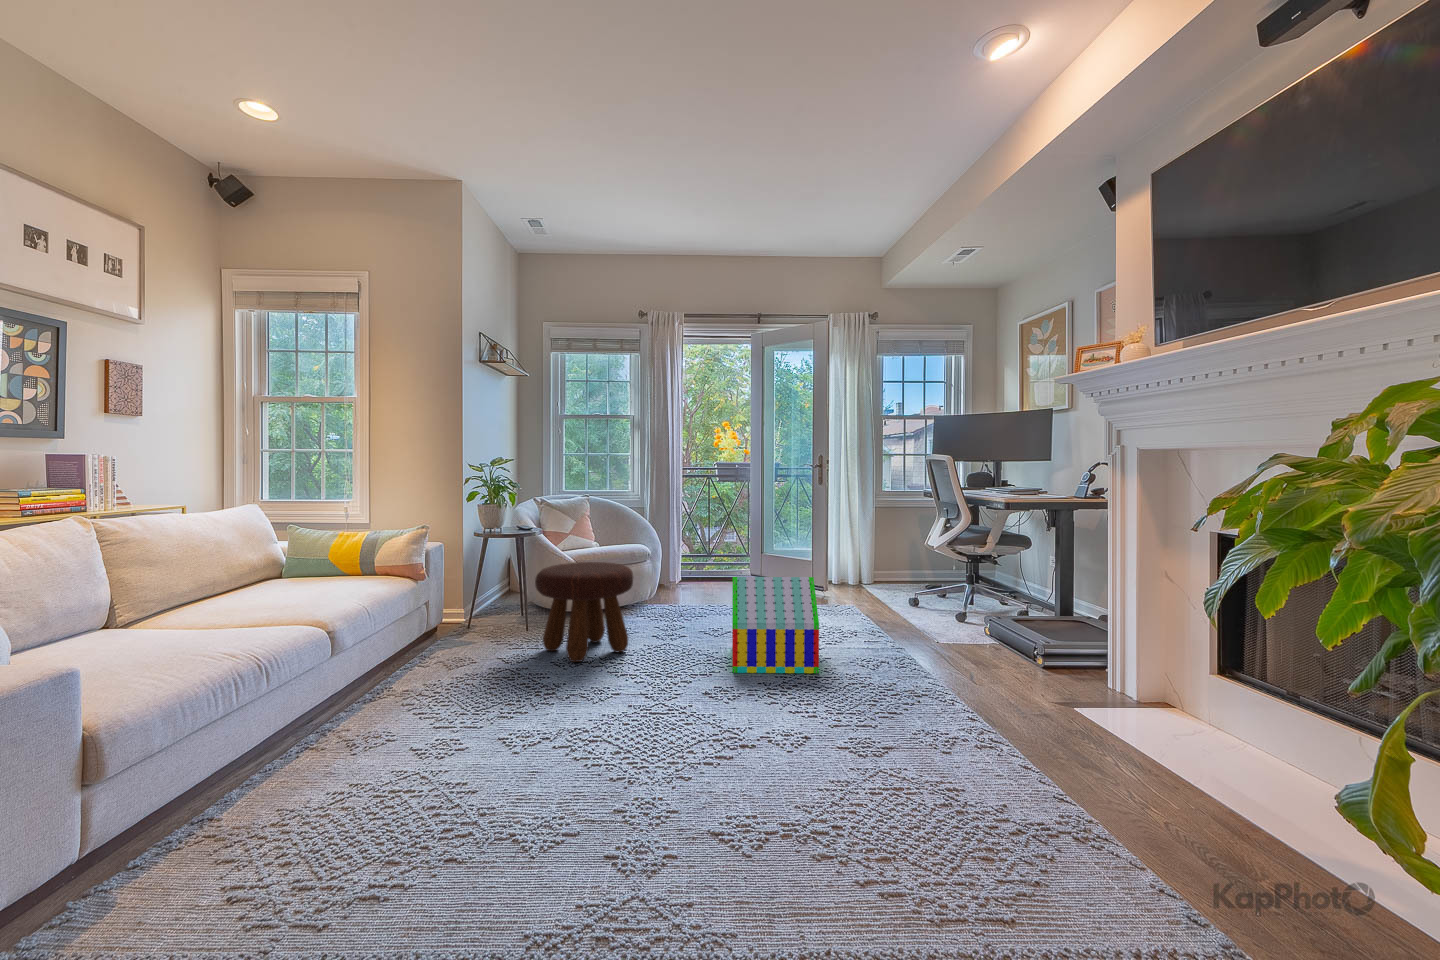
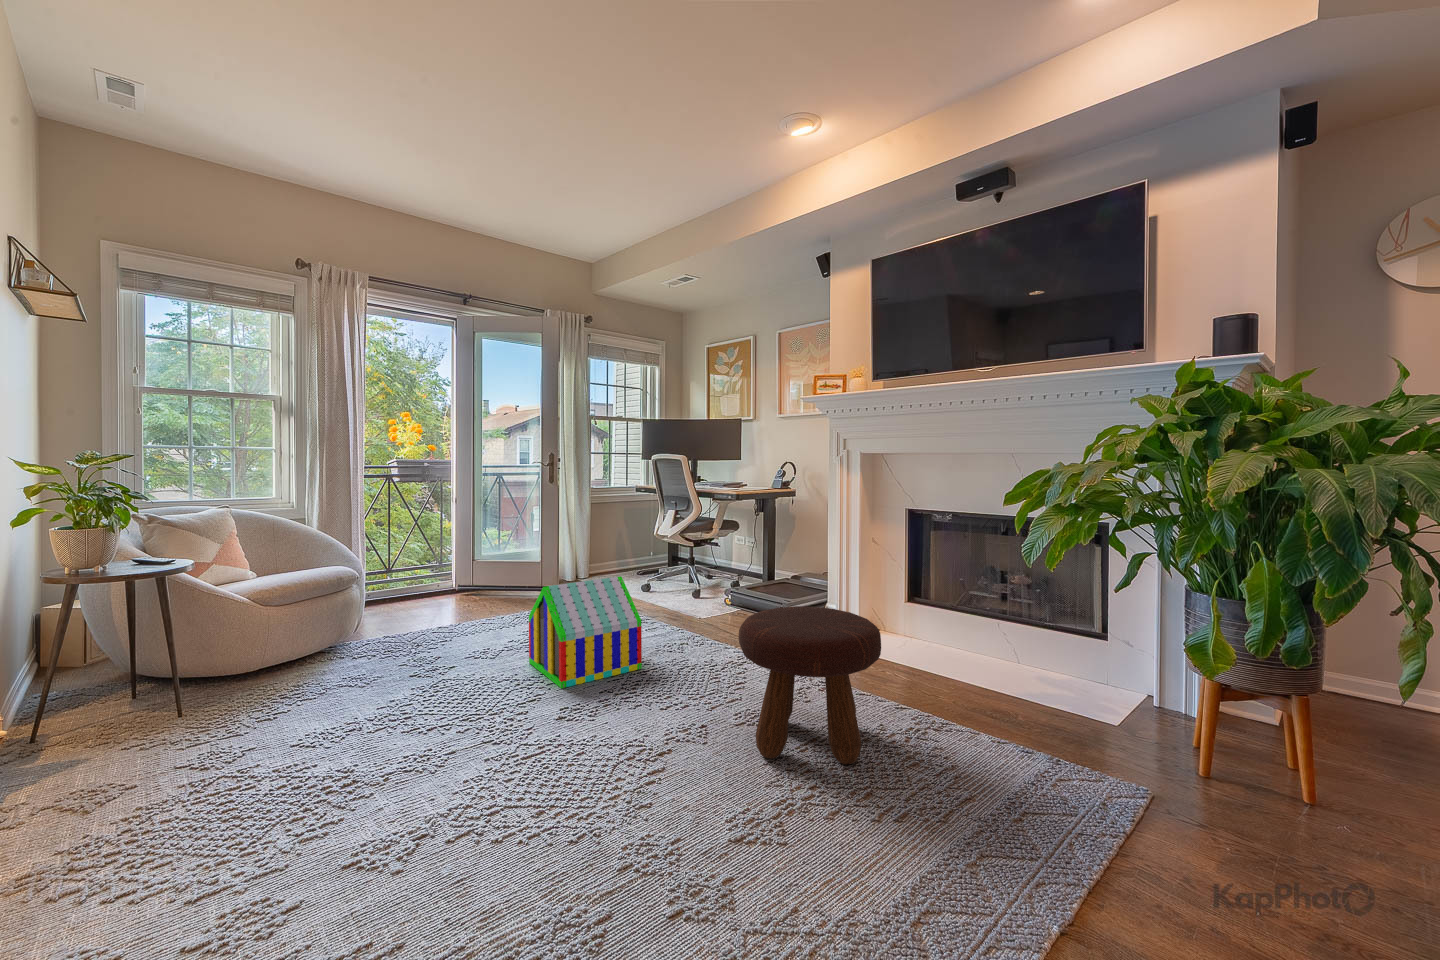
footstool: present [535,562,633,662] -> present [738,606,881,764]

